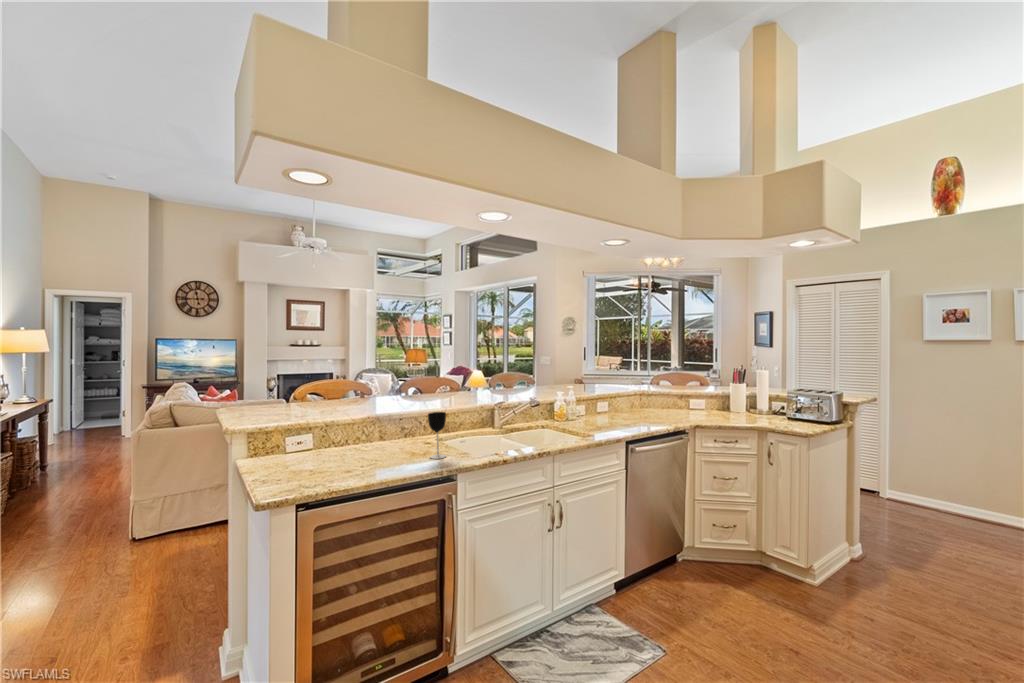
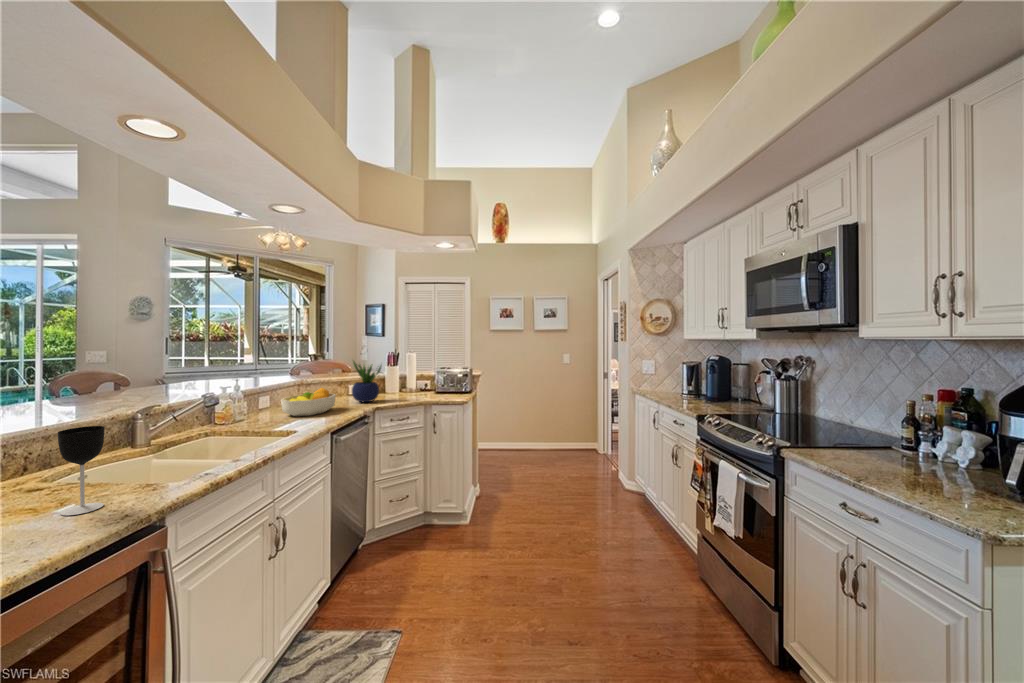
potted plant: none [675,371,709,418] -> present [352,362,381,402]
fruit bowl: none [603,398,652,423] -> present [281,388,336,416]

